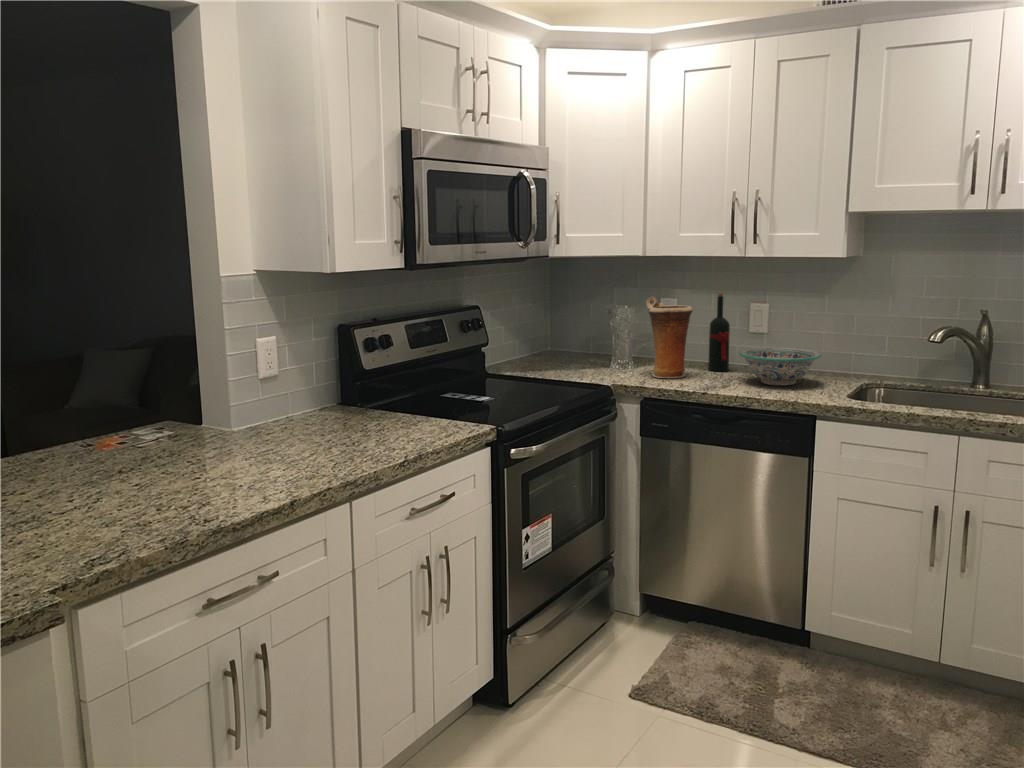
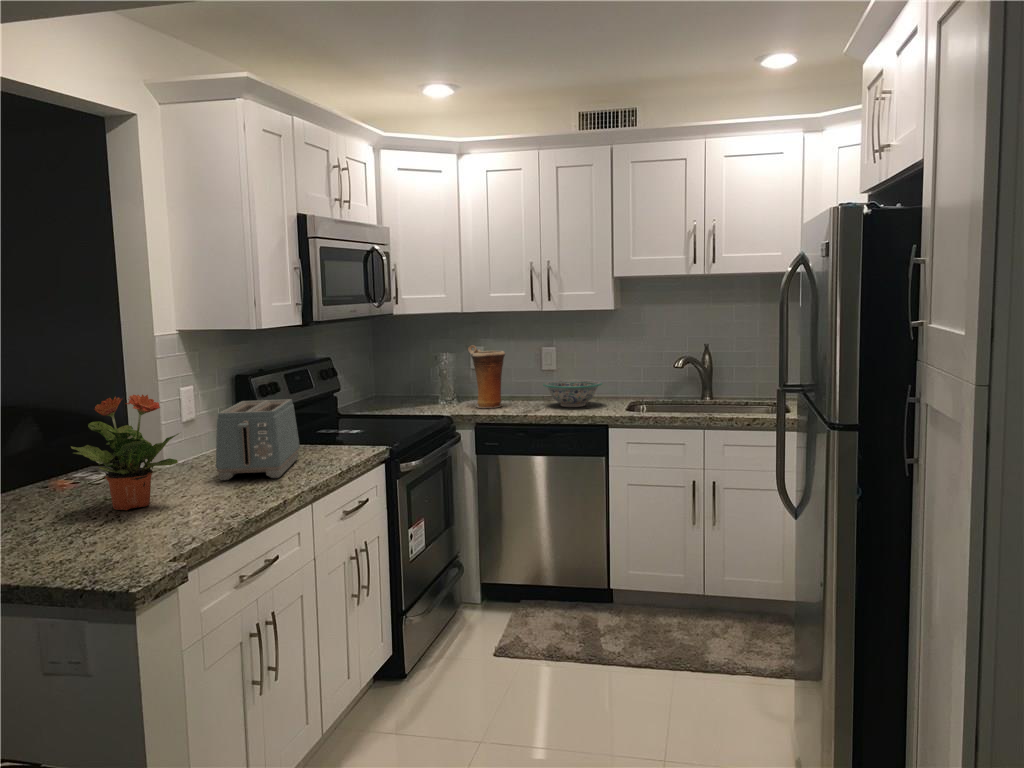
wine bottle: present [708,293,730,371] -> none [514,340,531,401]
potted plant: none [50,353,181,493] -> present [71,395,179,510]
toaster: none [253,360,376,463] -> present [216,399,300,480]

